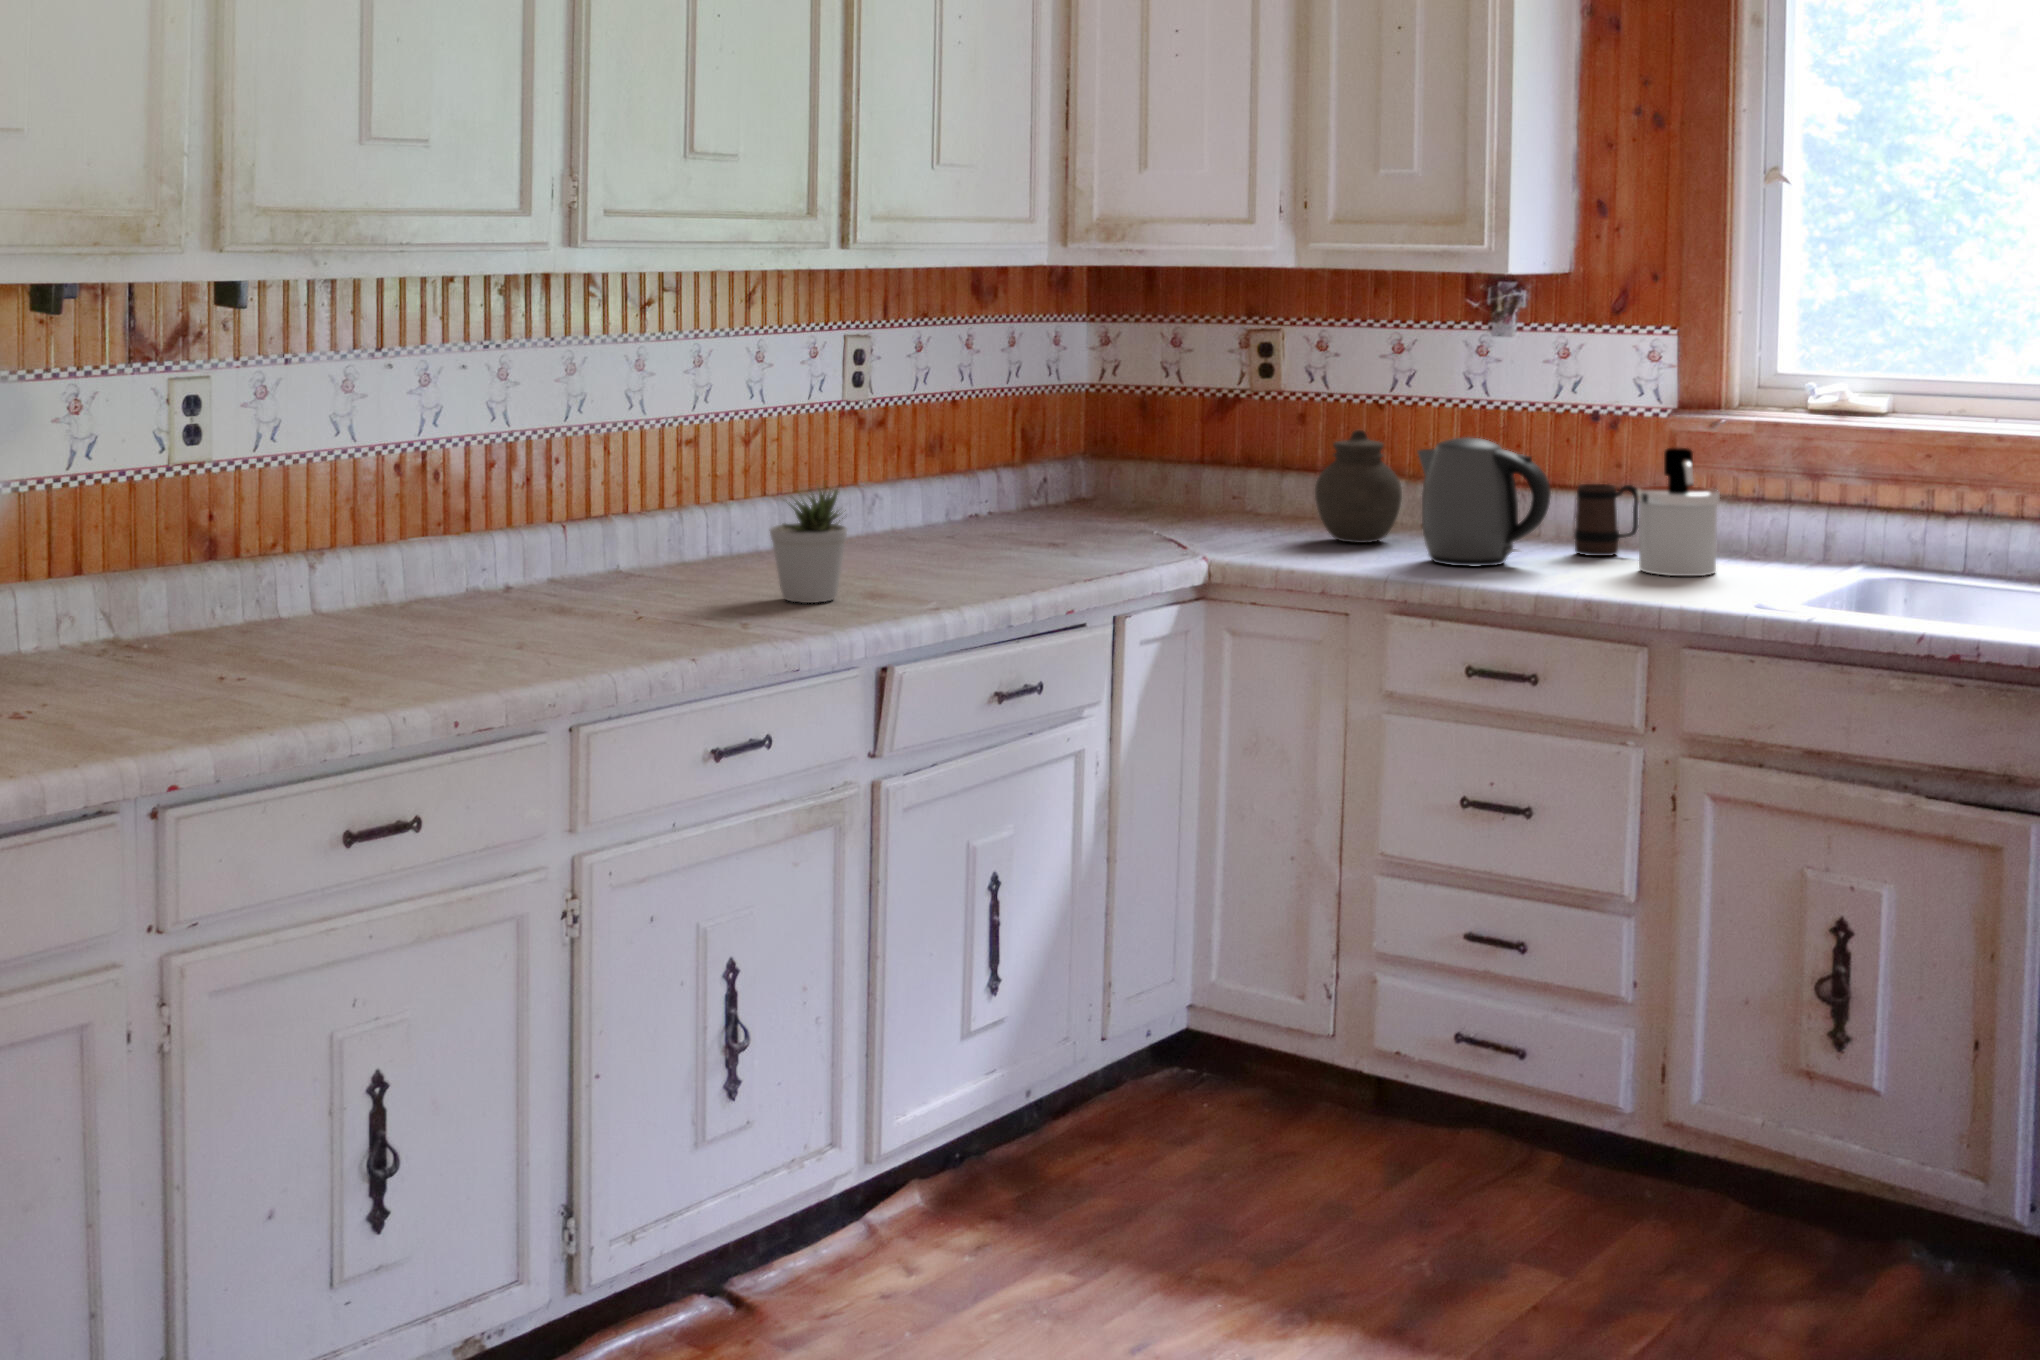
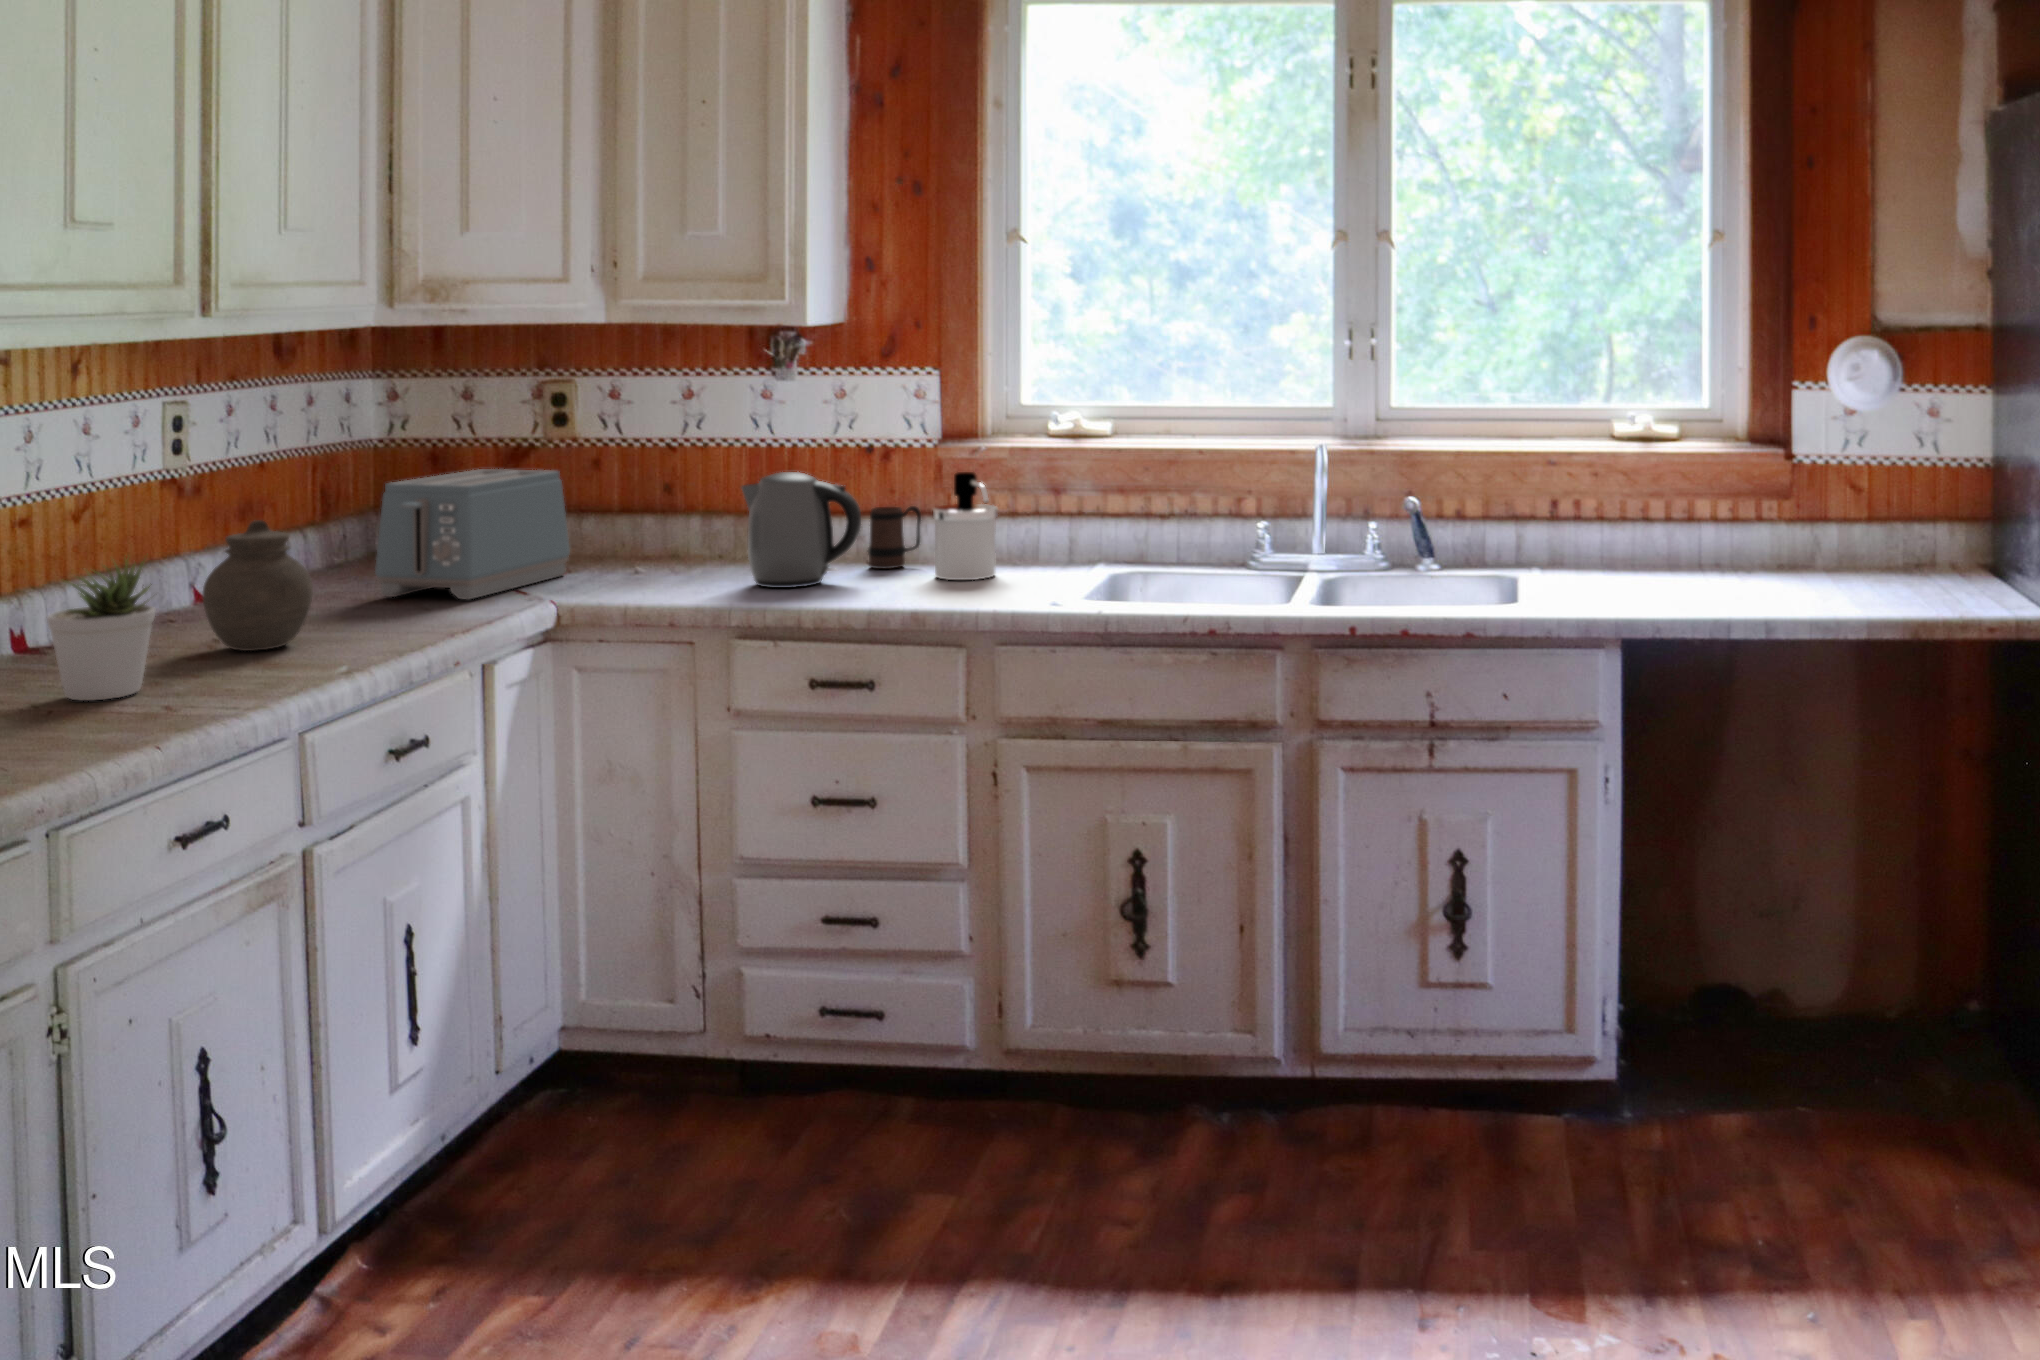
toaster: none [1065,419,1257,550] -> present [375,469,570,599]
jar: present [1315,430,1402,543] -> present [202,520,313,651]

